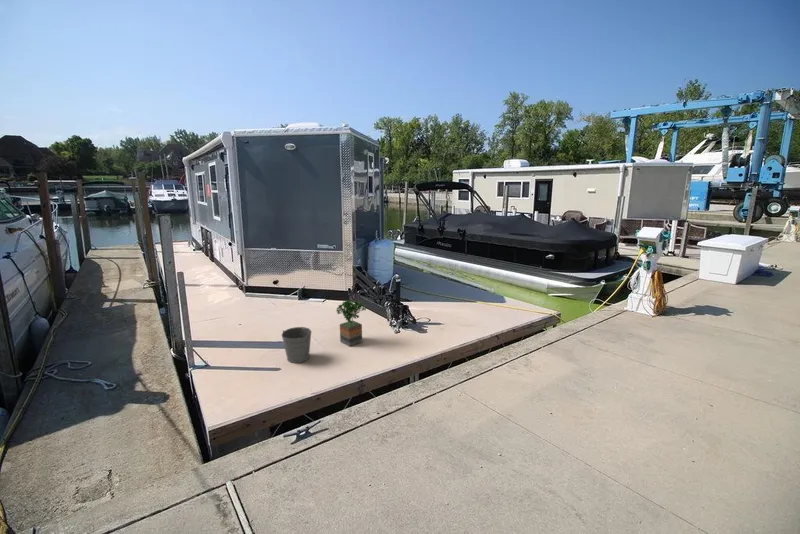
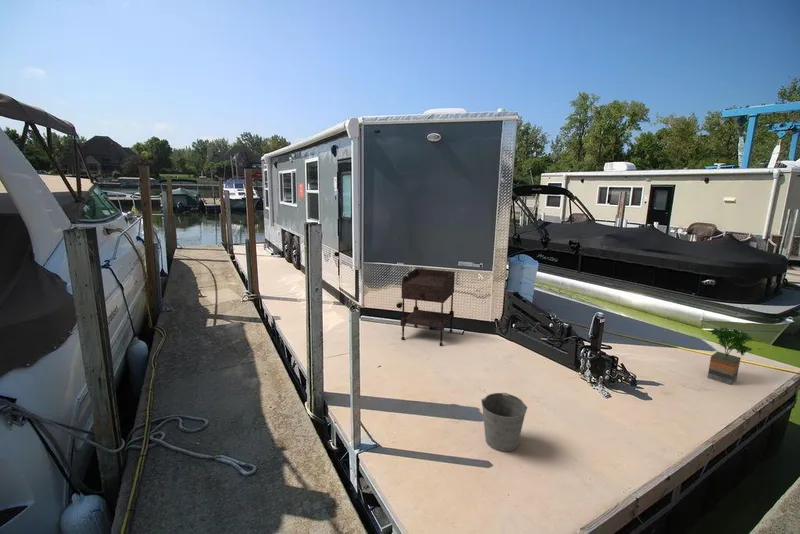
side table: none [267,250,315,308] -> present [401,269,455,346]
potted tree: present [337,300,366,346] -> present [708,327,753,385]

